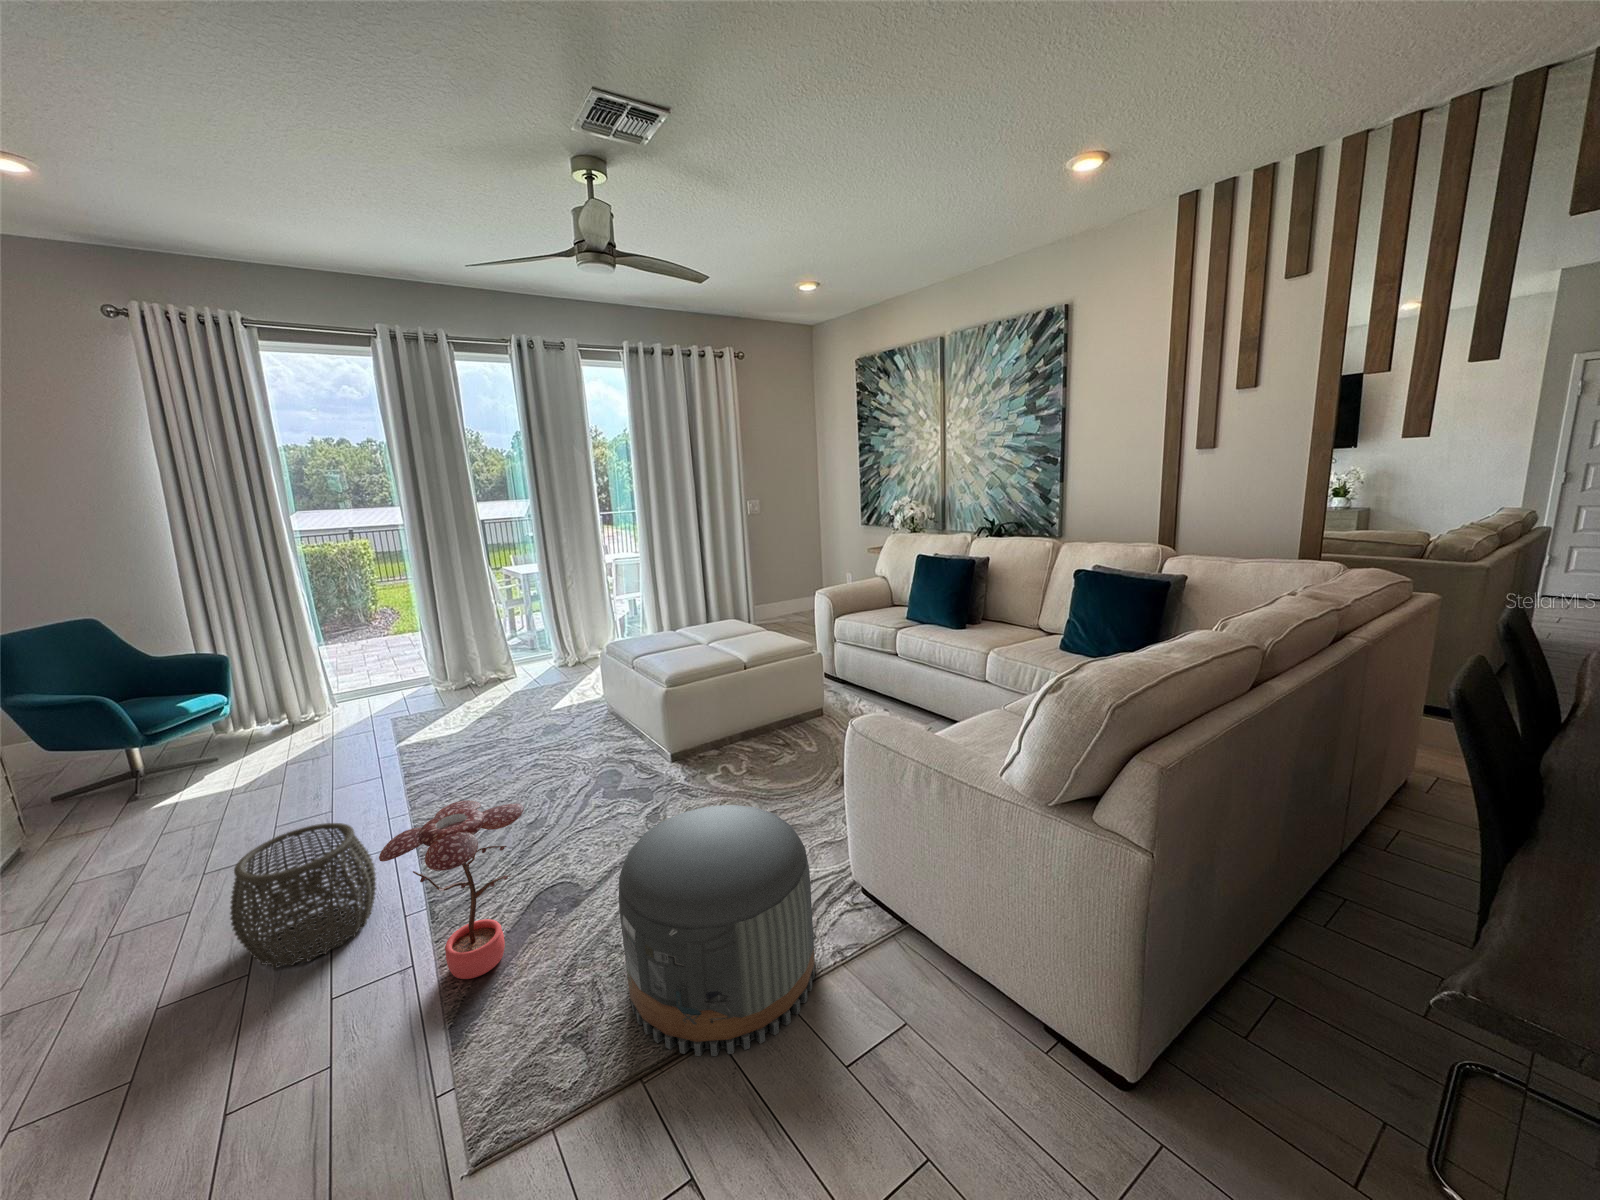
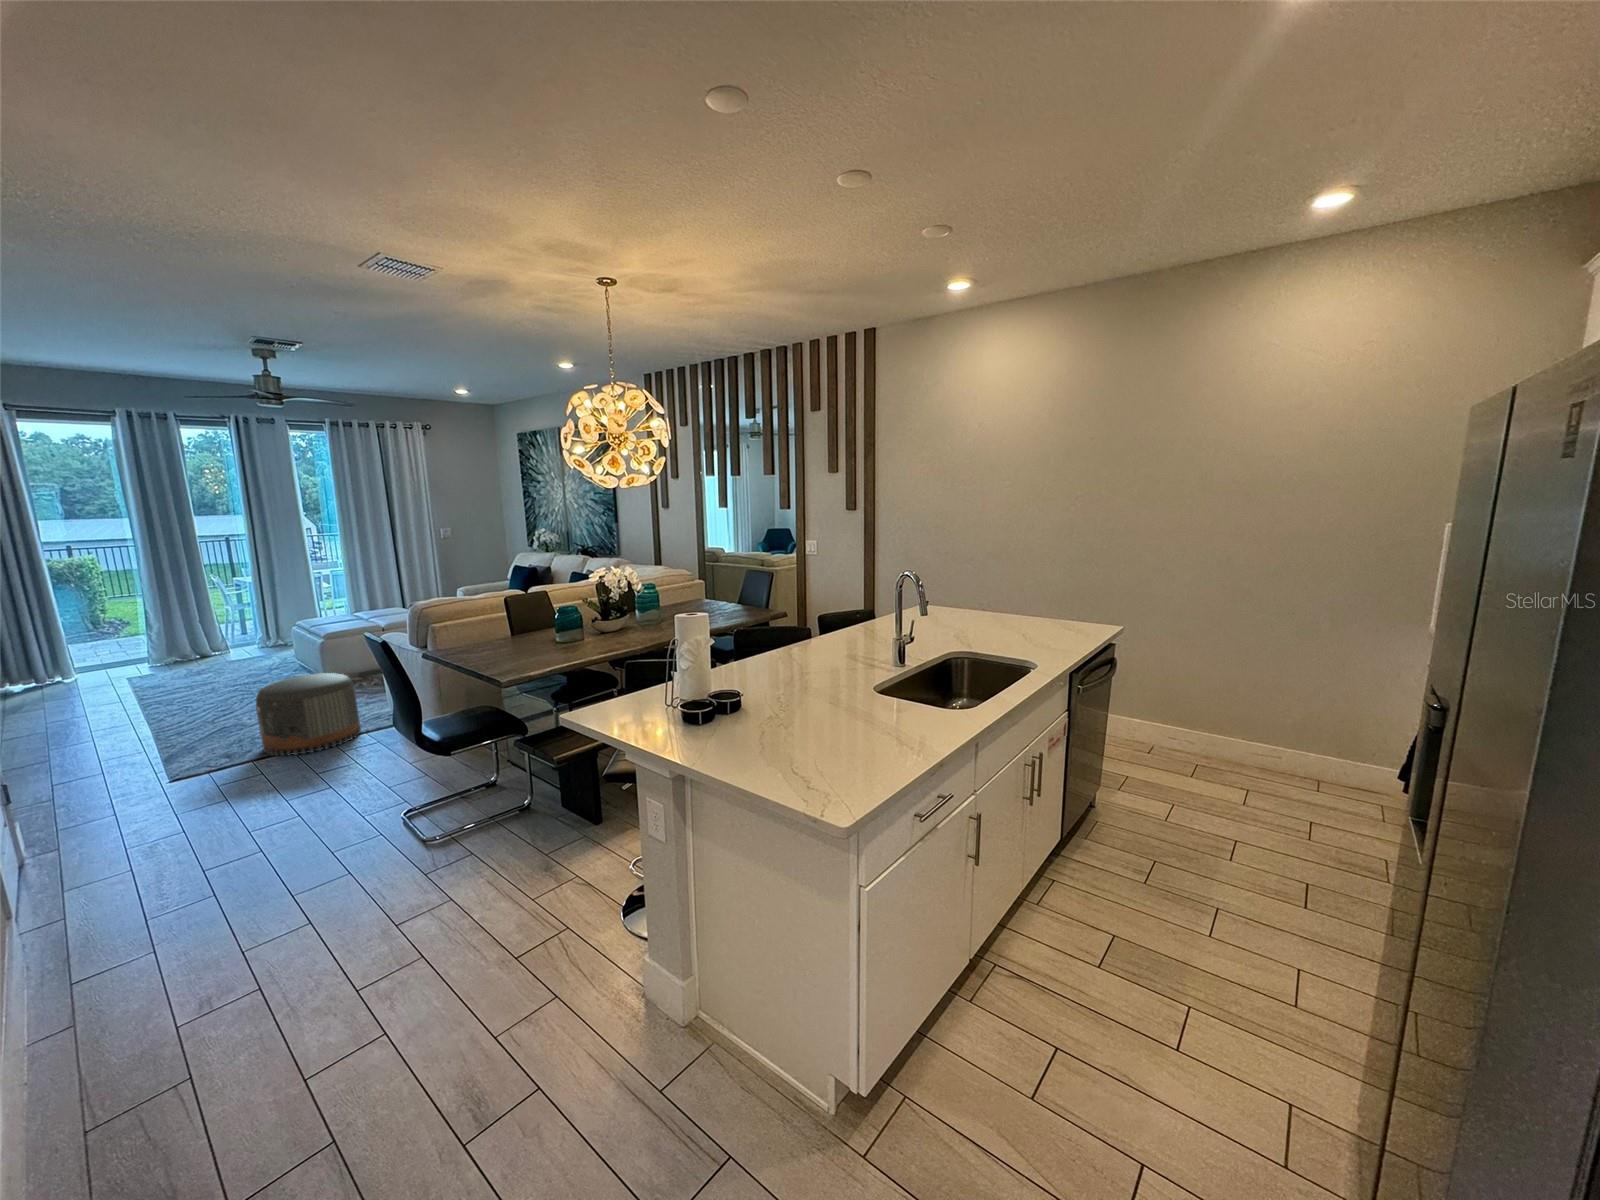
potted plant: present [379,800,524,979] -> none [135,676,213,753]
woven basket: present [230,823,376,968] -> none [45,698,129,760]

